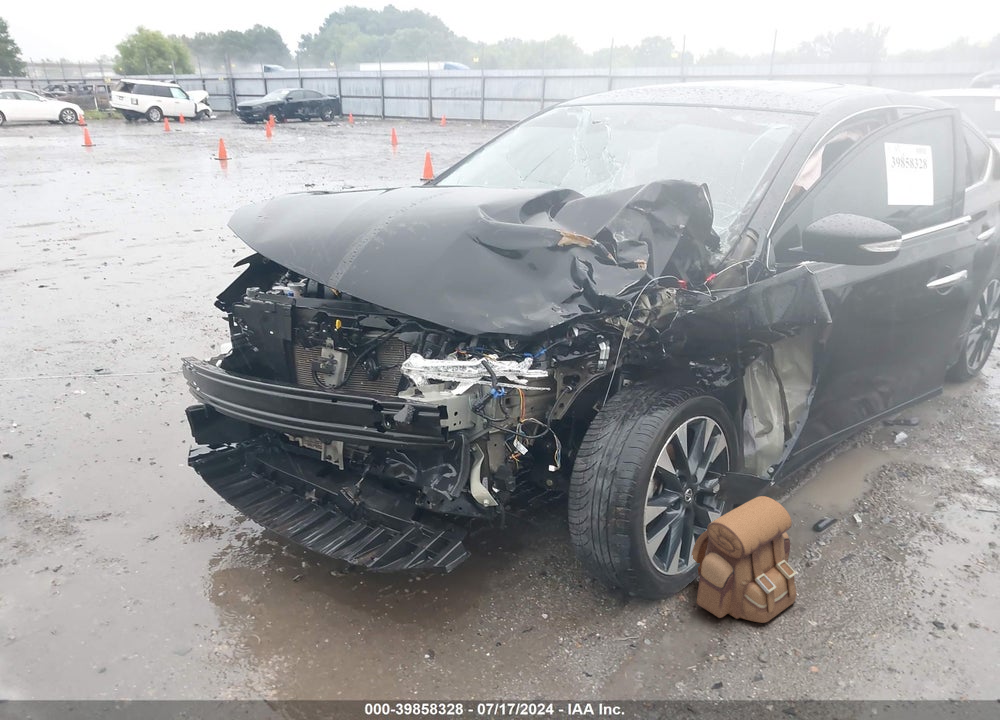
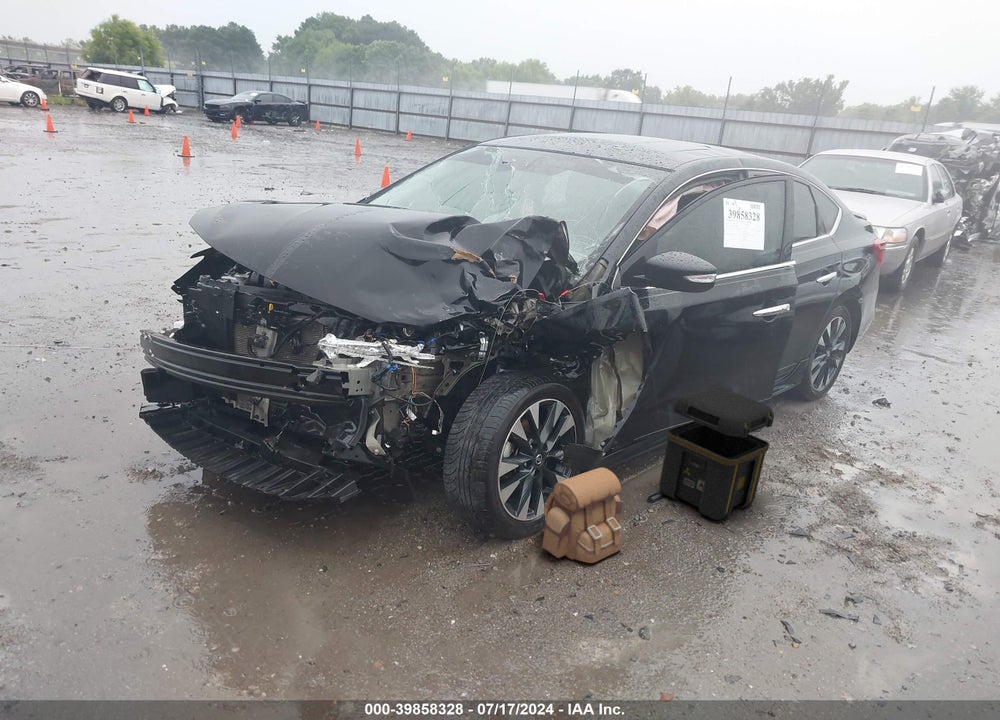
toolbox: none [821,380,972,550] -> present [659,387,774,520]

